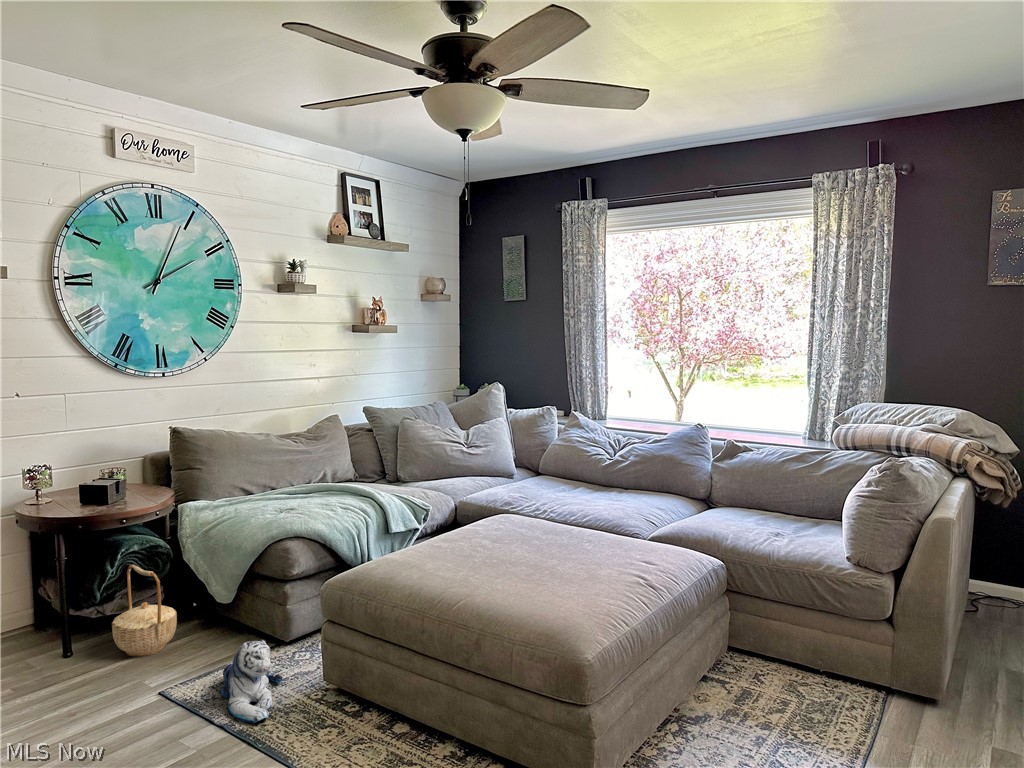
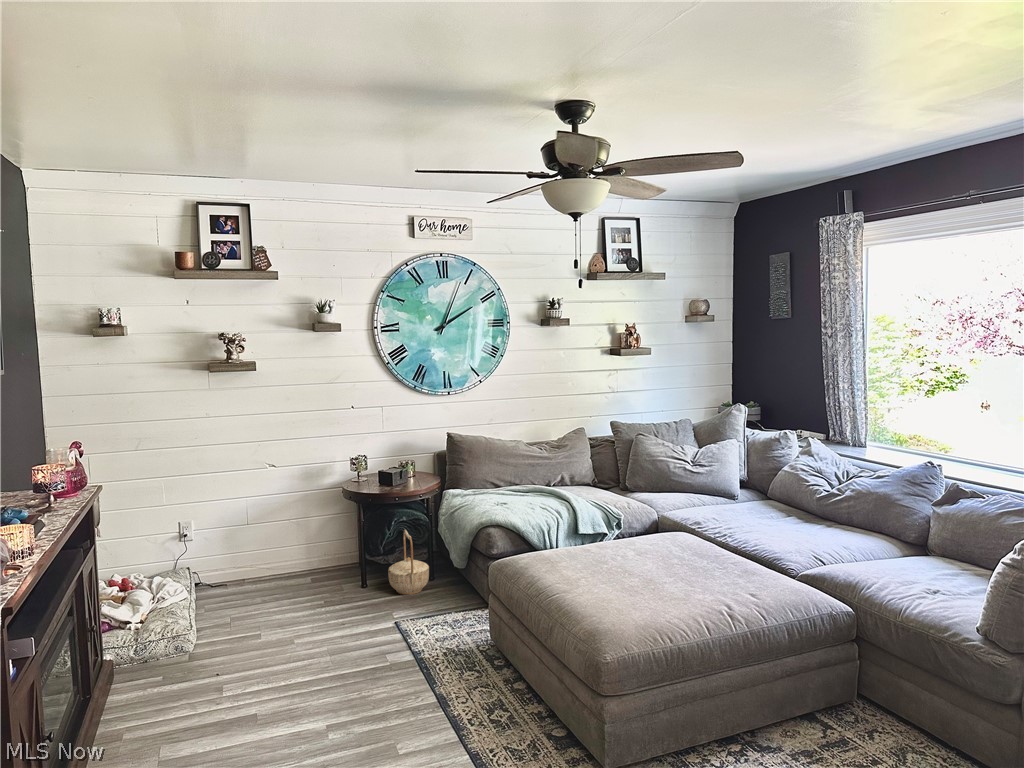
plush toy: present [220,640,283,723] -> none [423,597,469,655]

